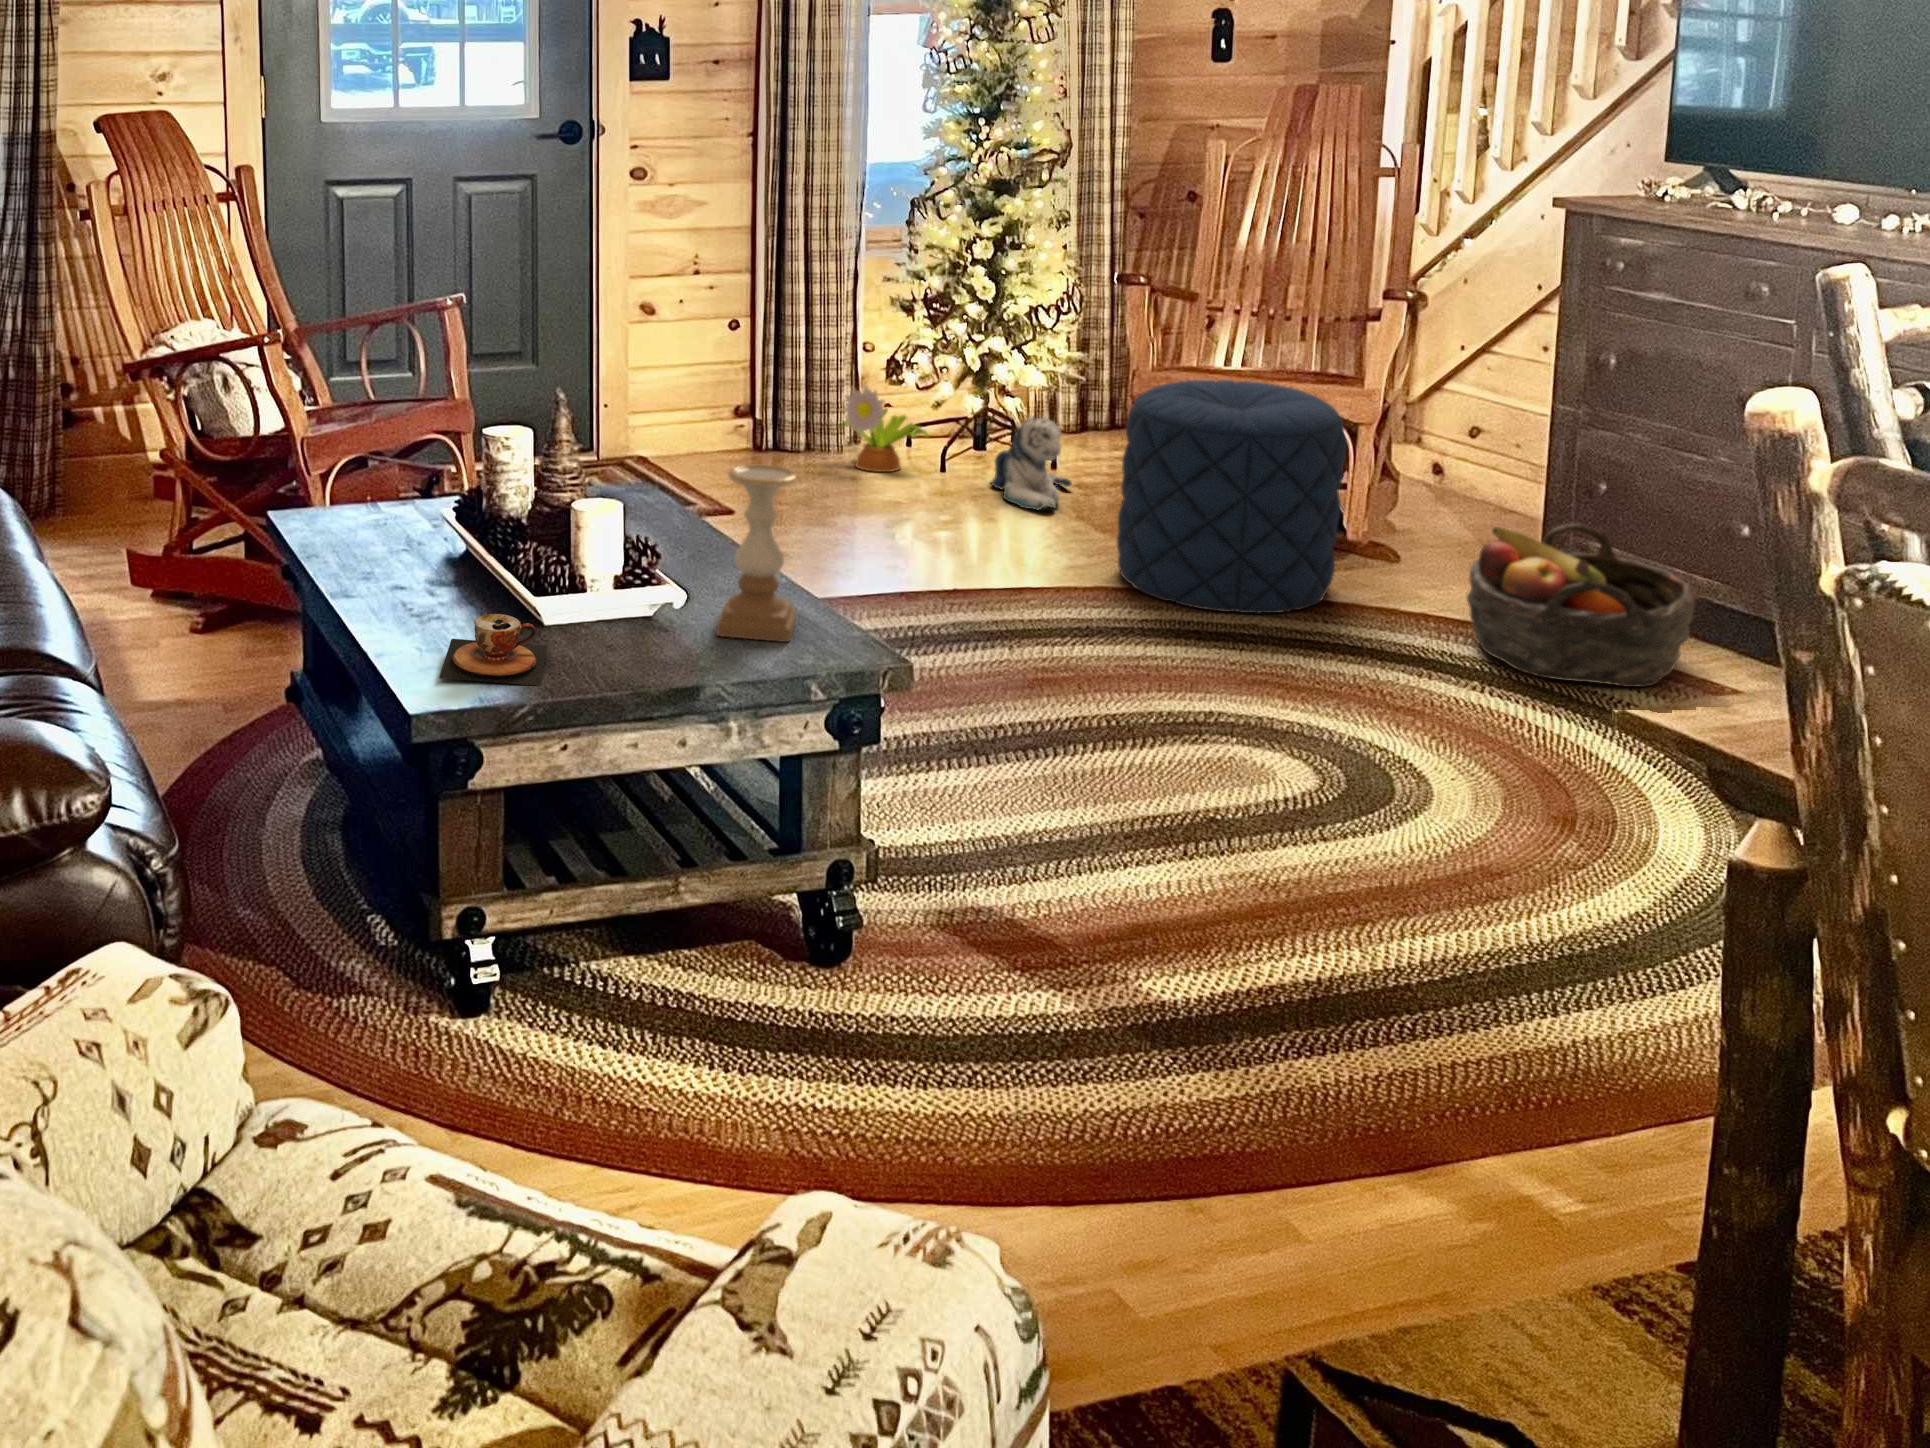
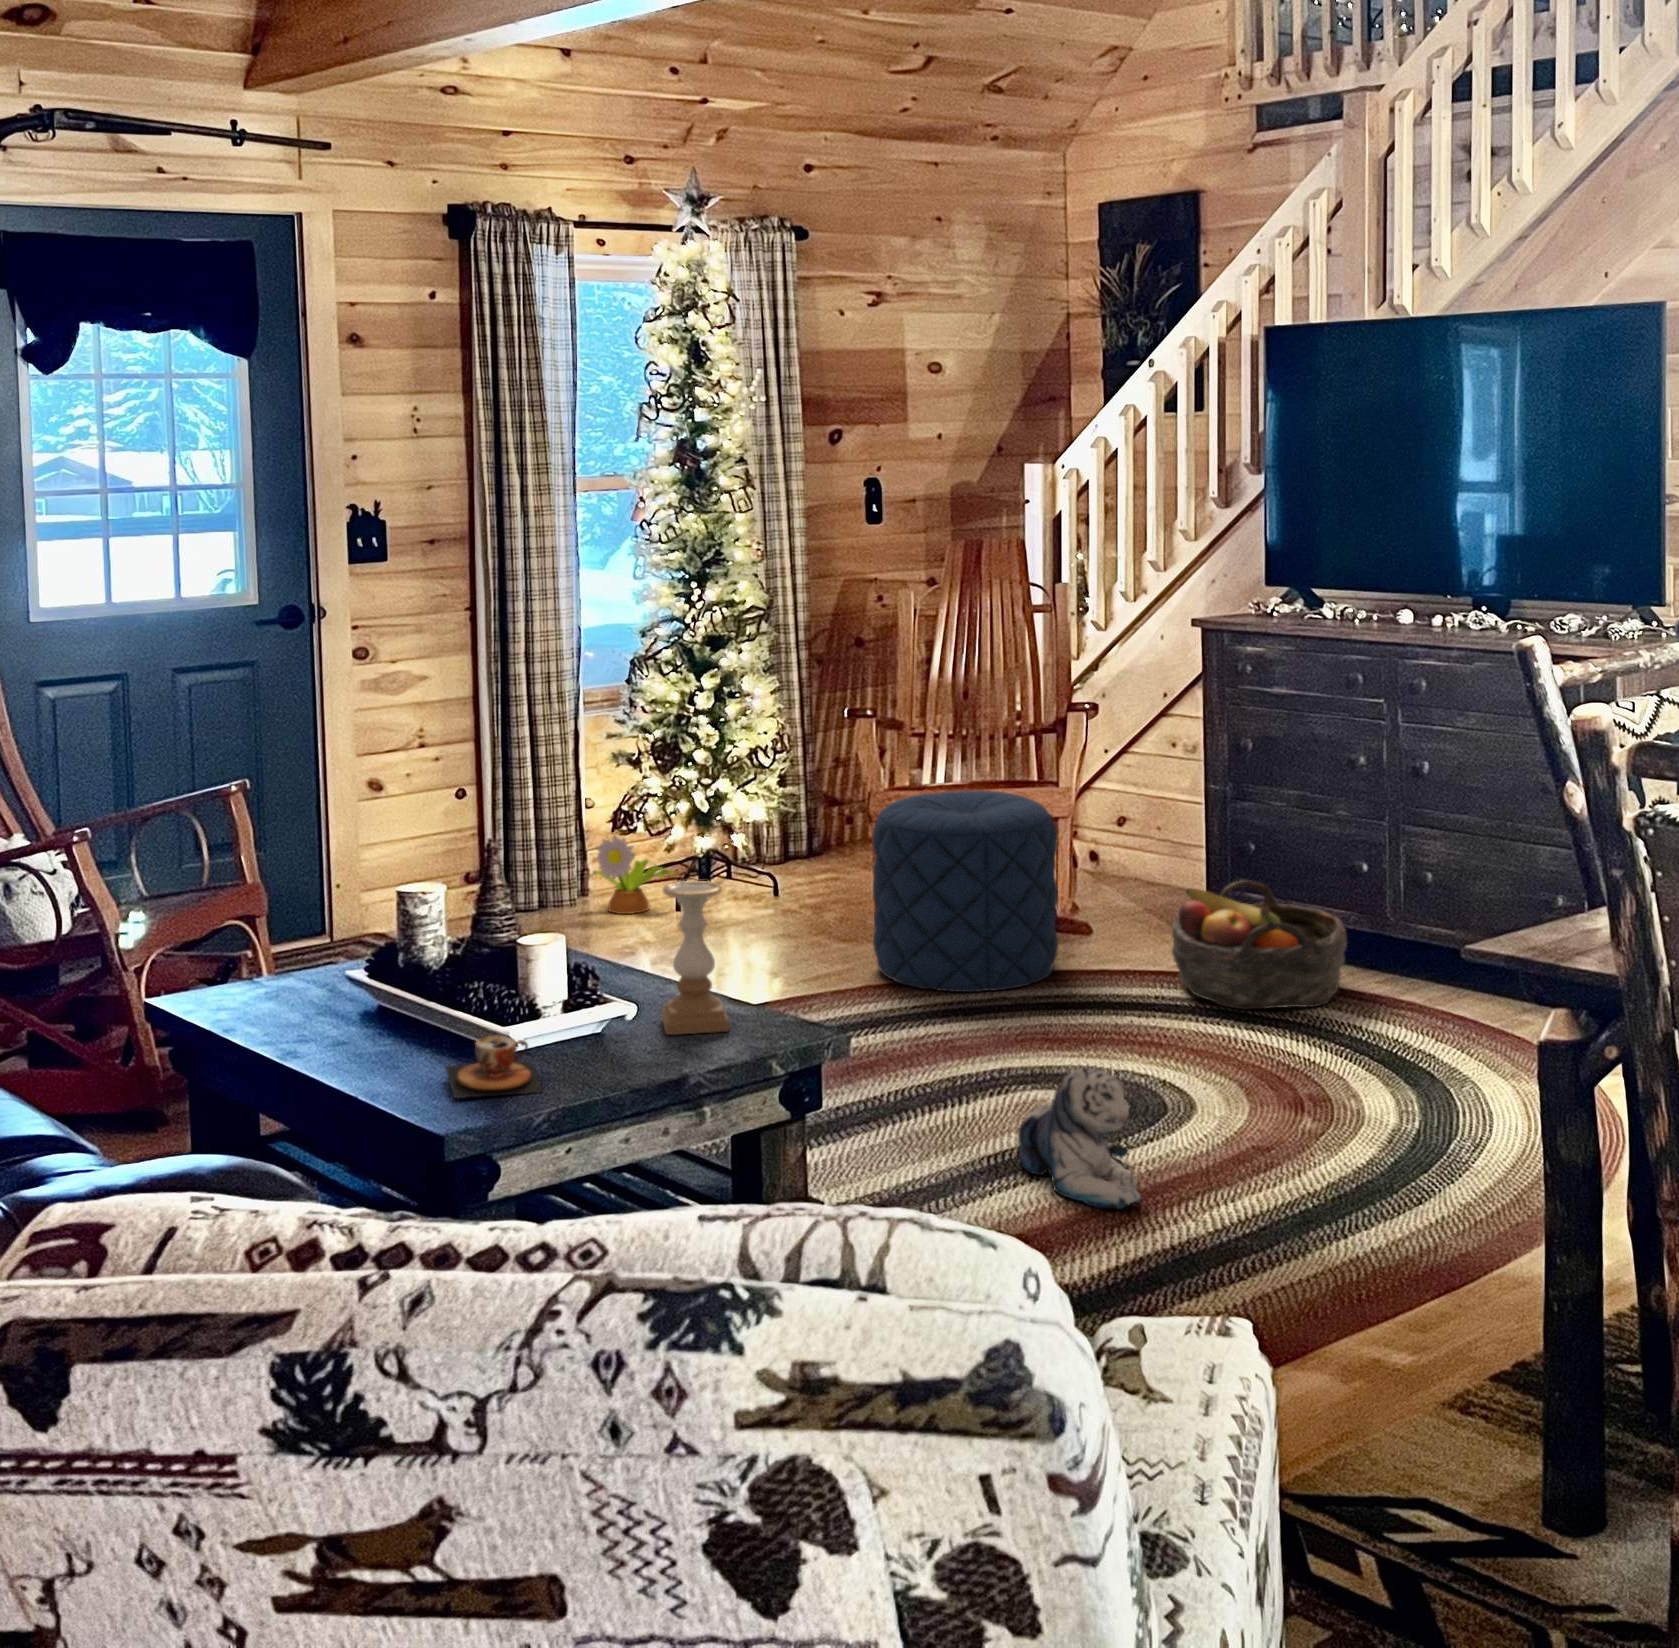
plush toy: present [991,417,1072,510] -> present [1018,1068,1141,1209]

